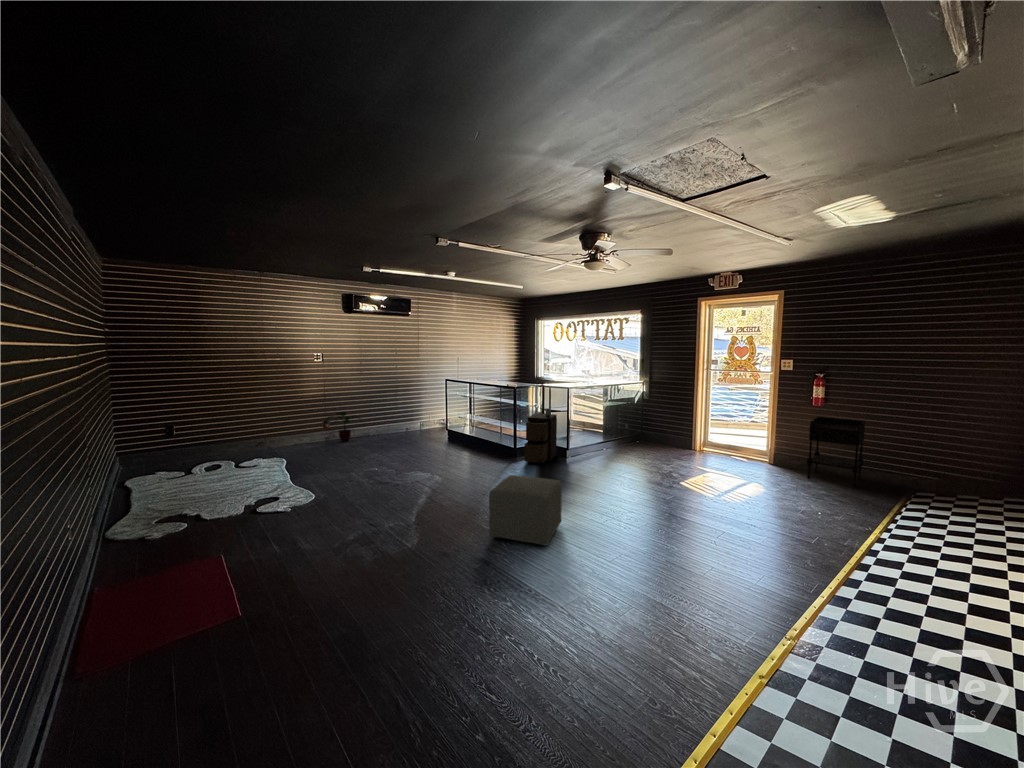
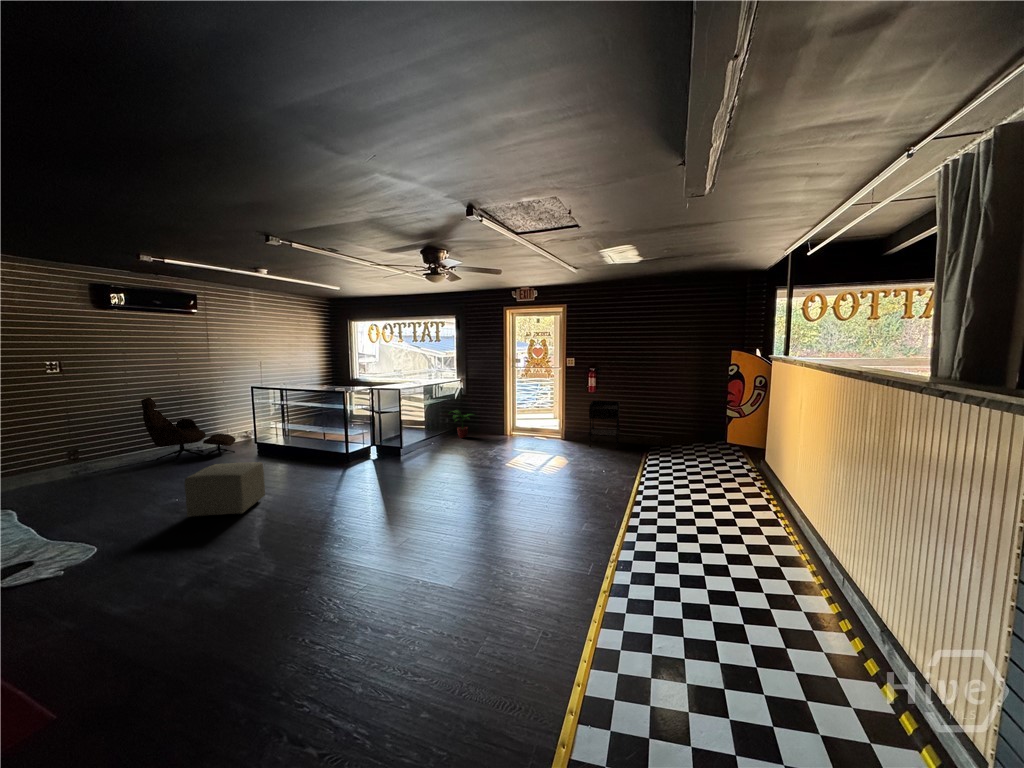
lounge chair: none [373,384,434,437] -> present [141,398,236,462]
storage cabinet: present [524,409,557,463] -> none [362,411,391,466]
potted plant: present [326,412,359,442] -> present [449,410,473,438]
ottoman: present [489,475,562,546] -> present [185,462,265,518]

